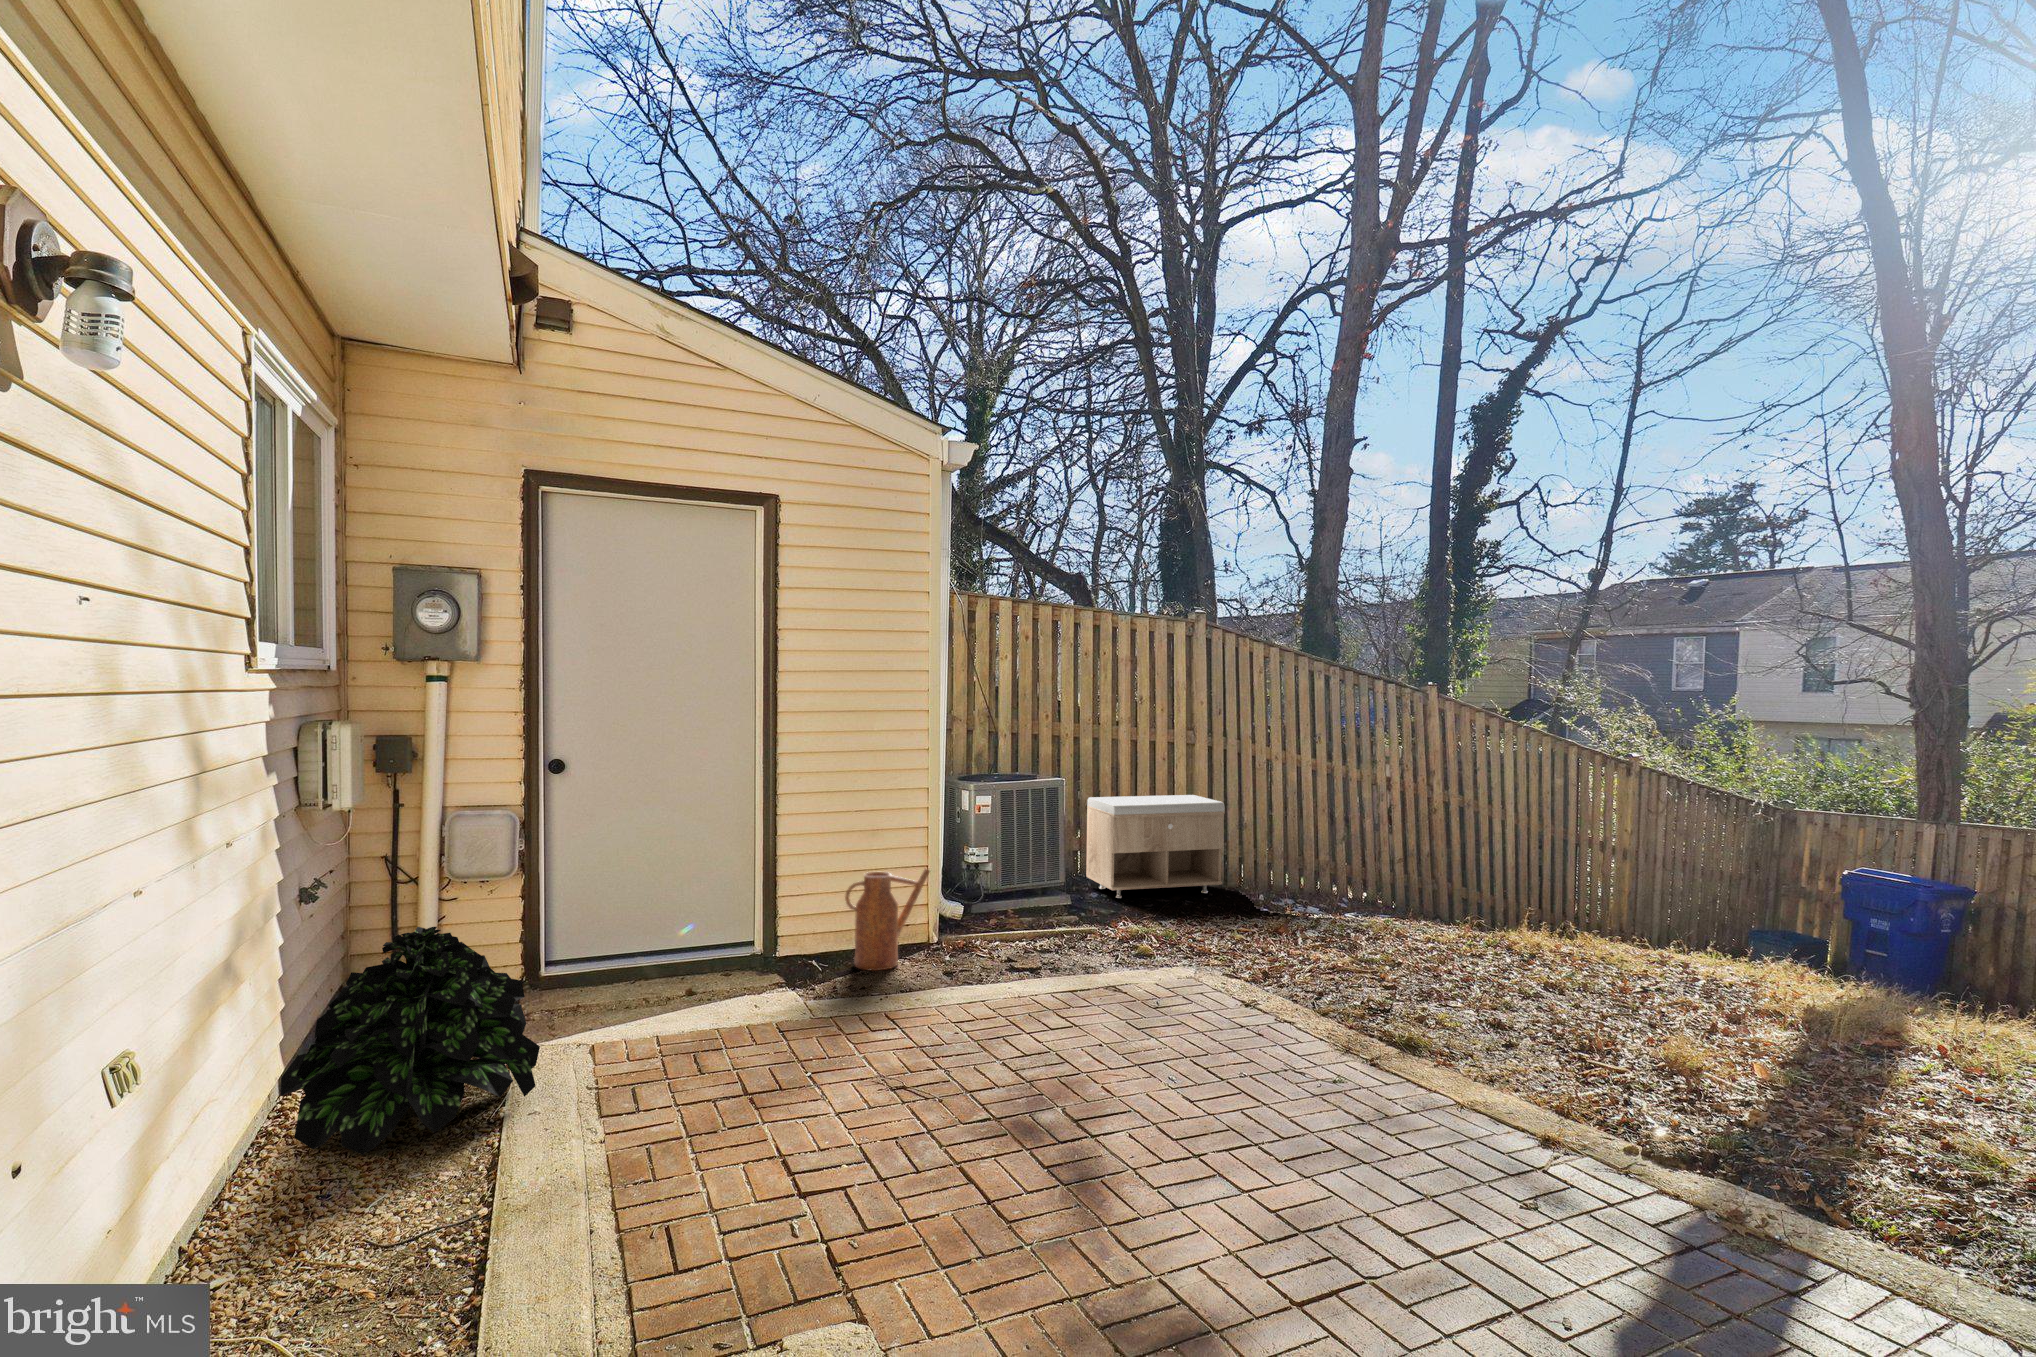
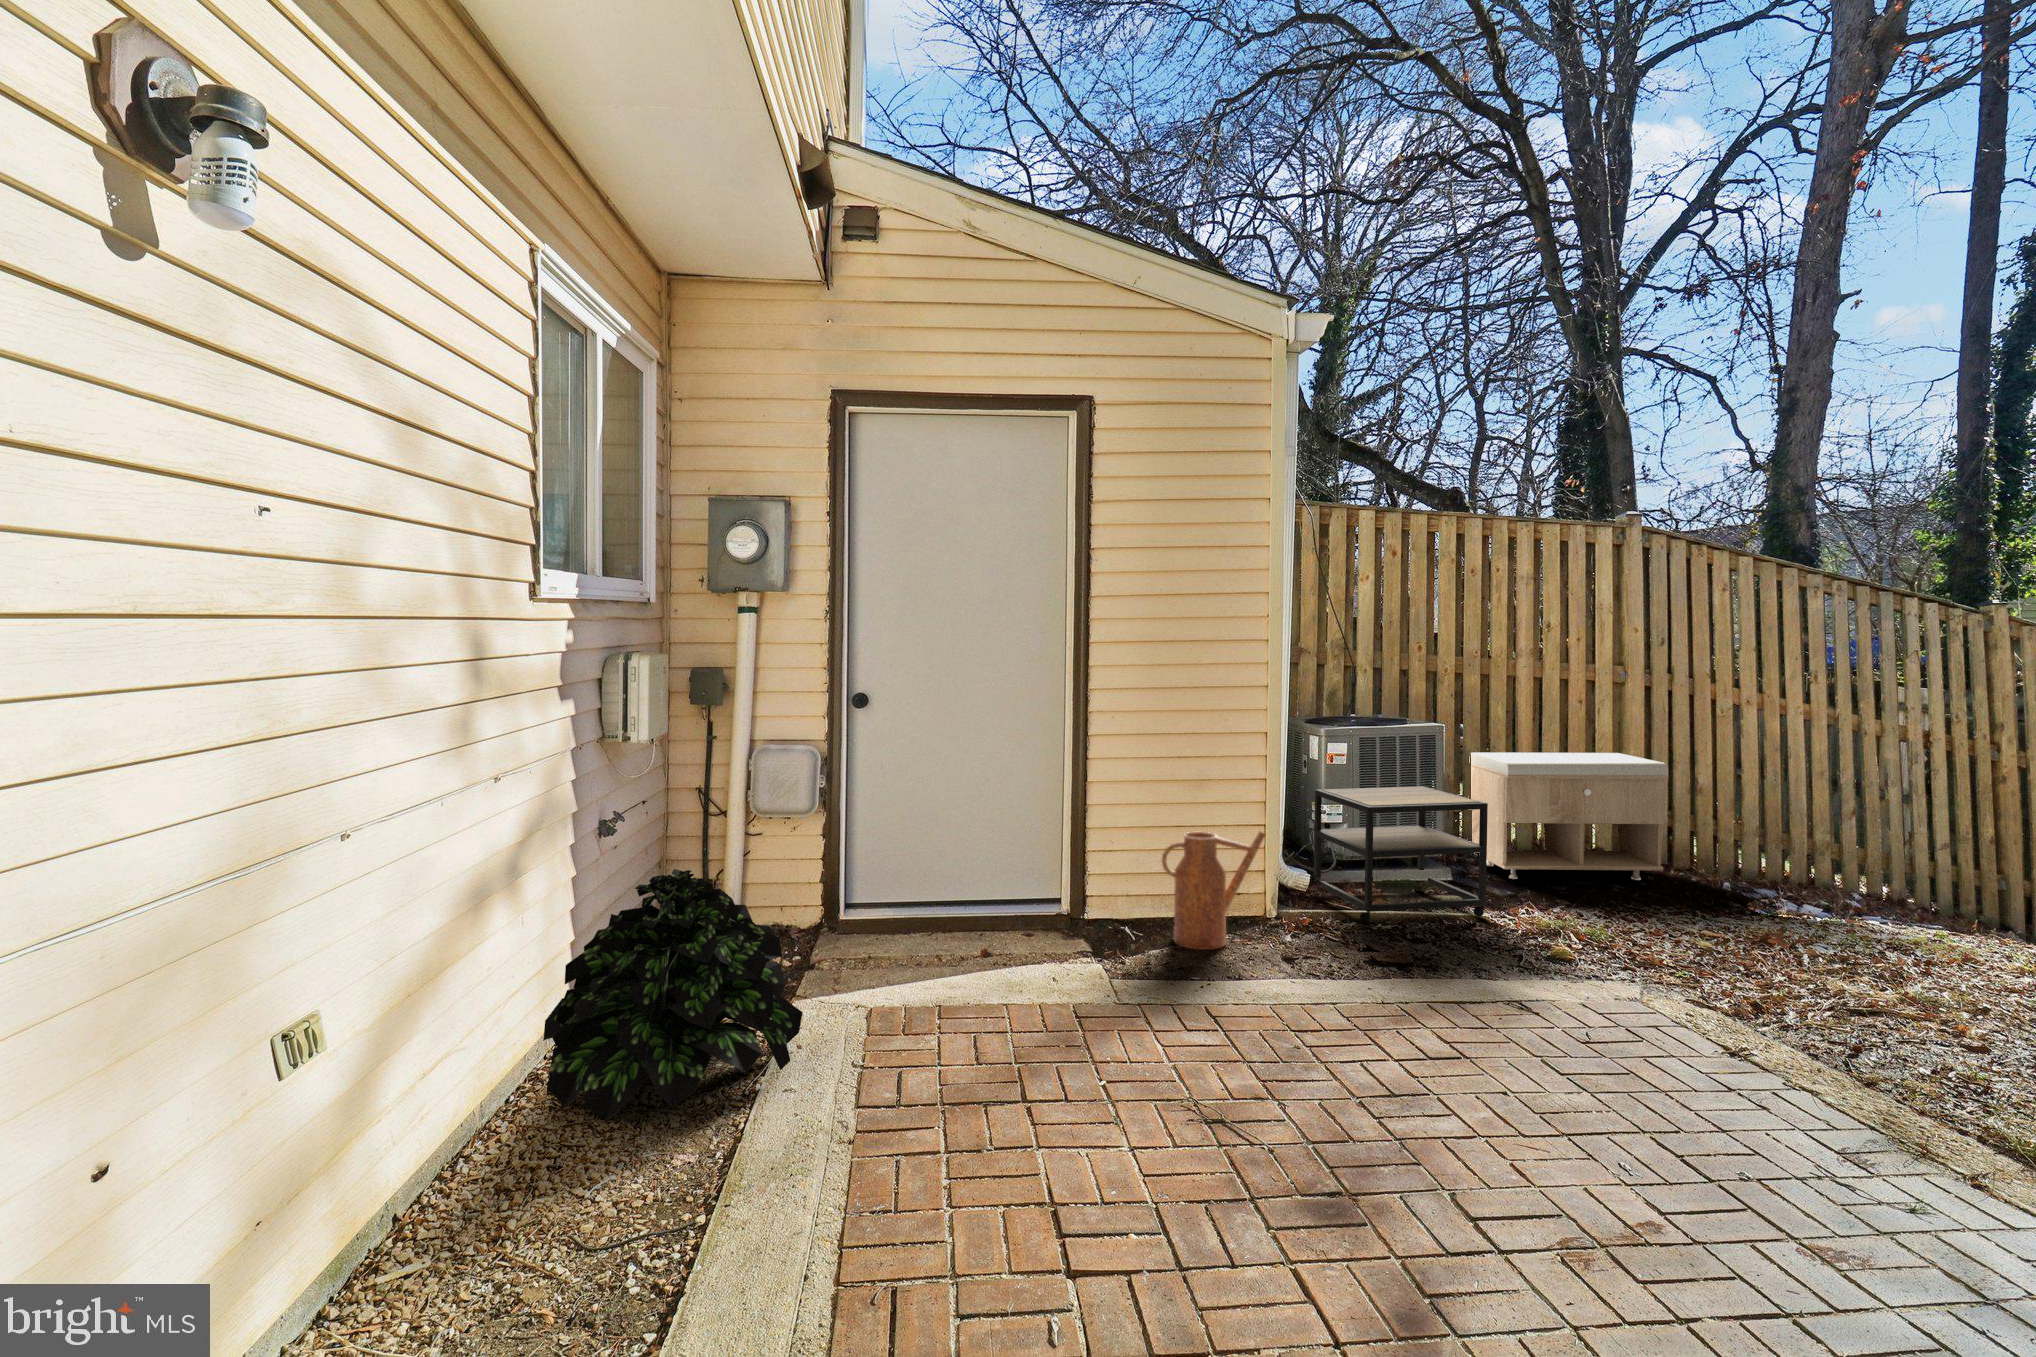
side table: none [964,826,1098,939] -> present [1314,786,1488,923]

